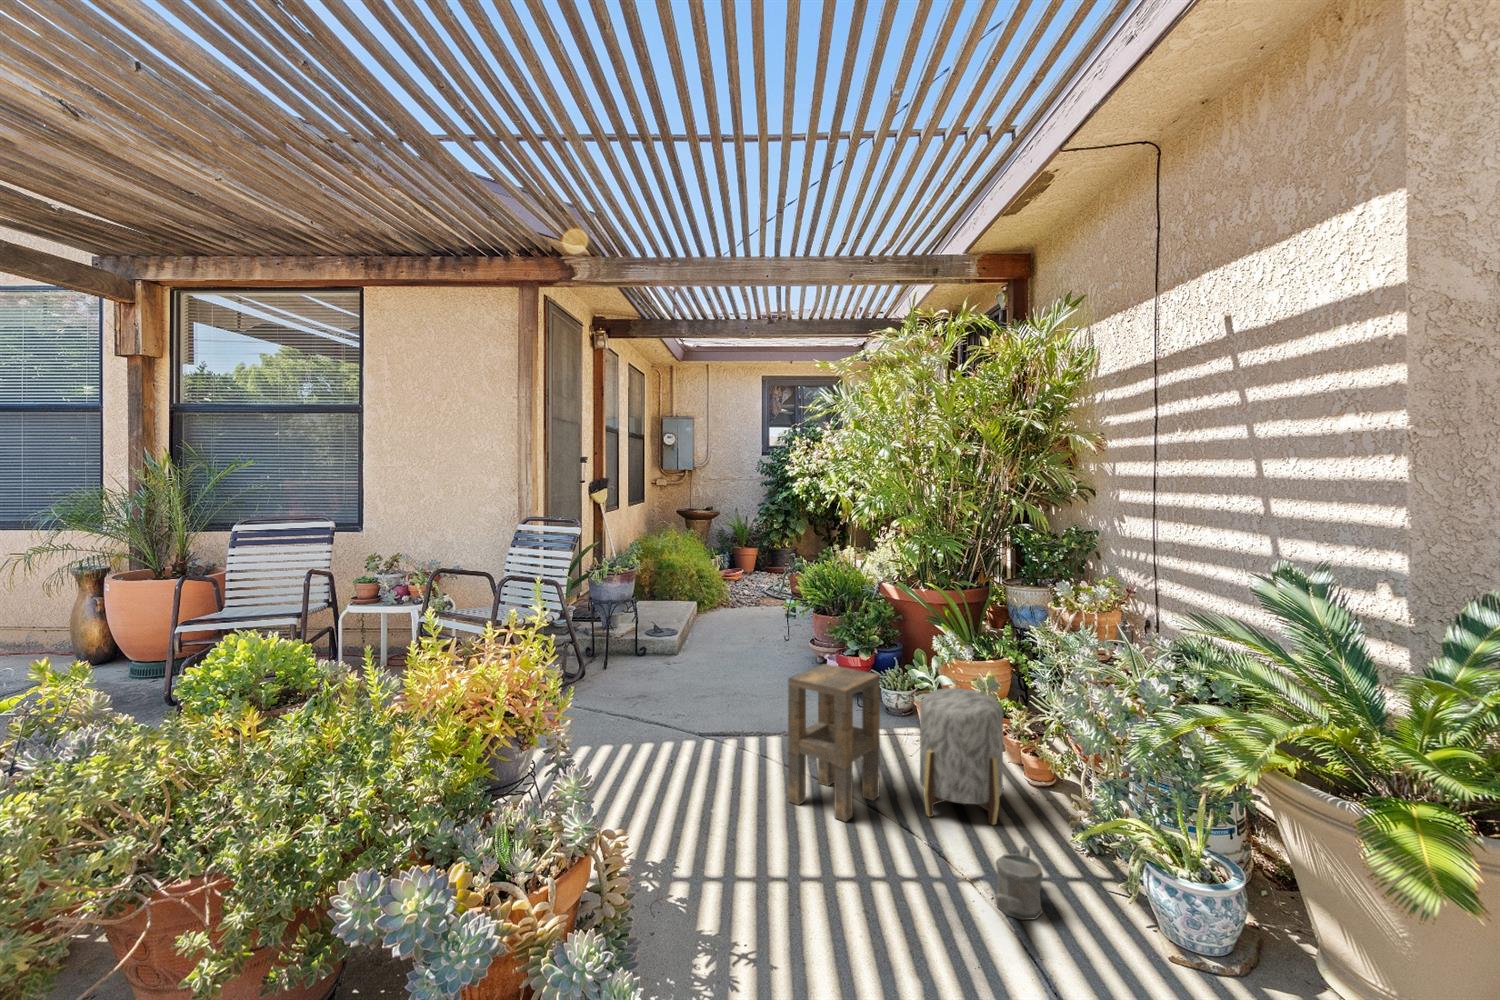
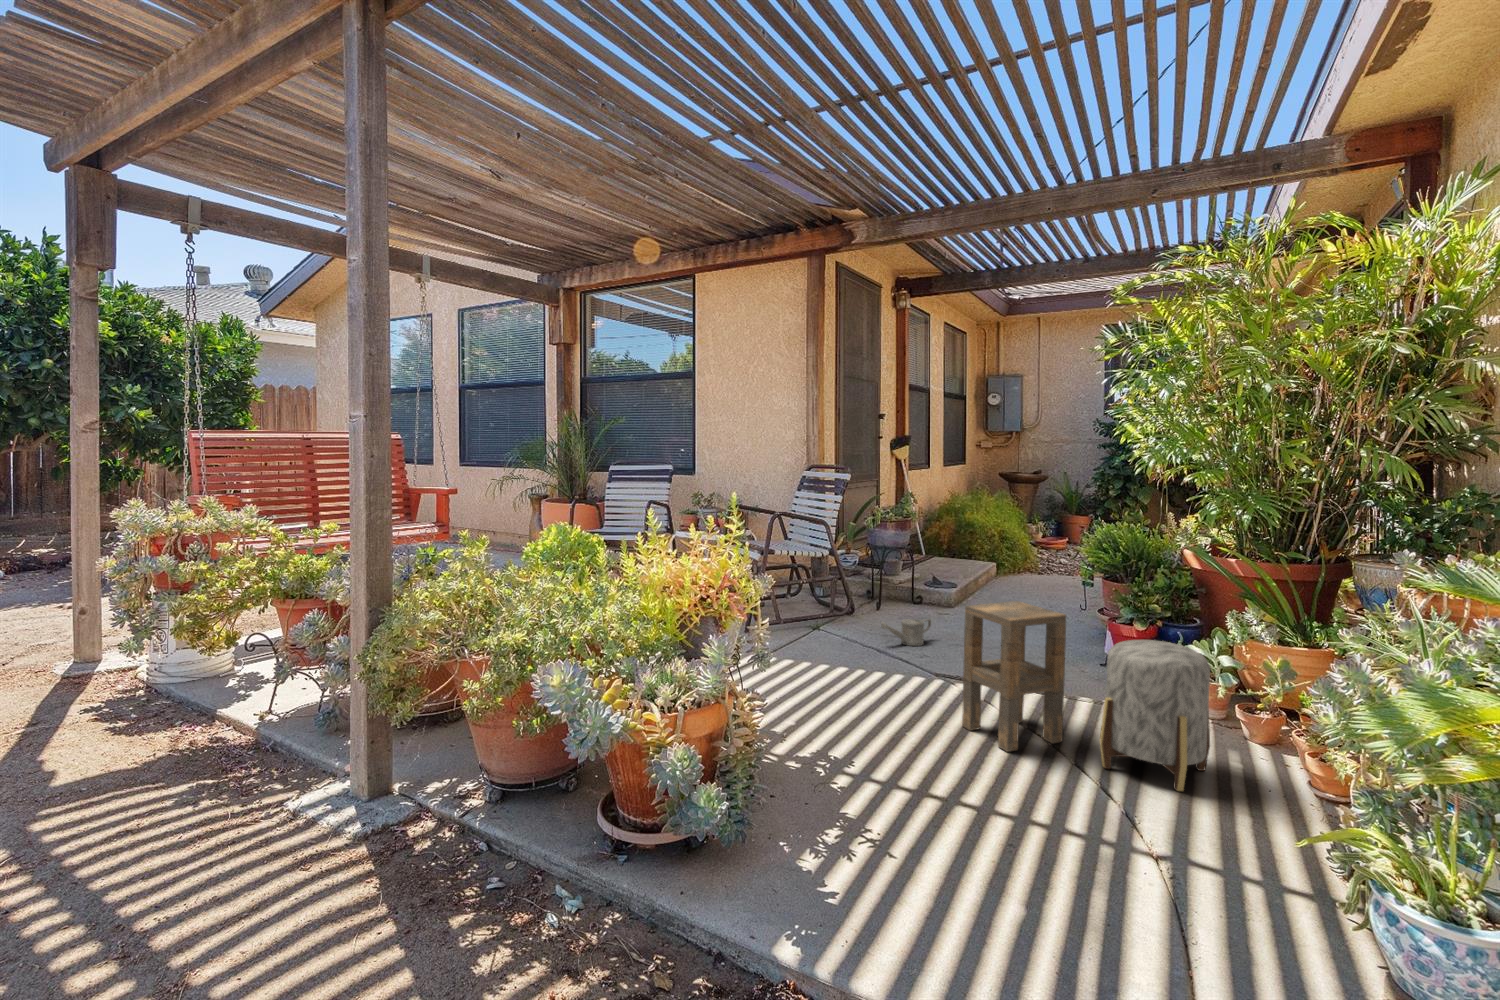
watering can: present [996,846,1043,920] -> present [881,619,931,646]

